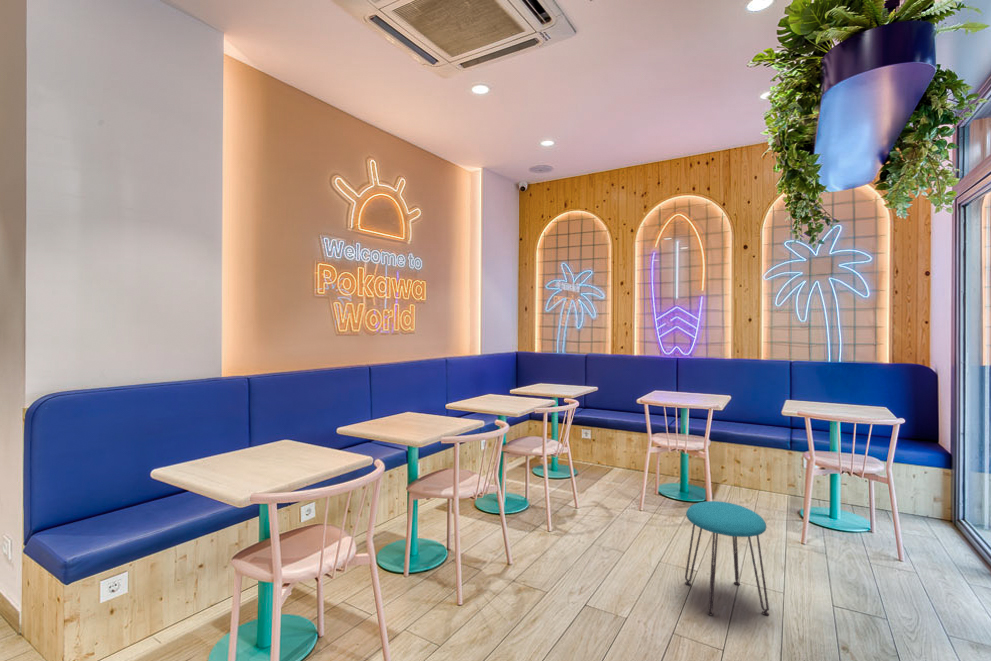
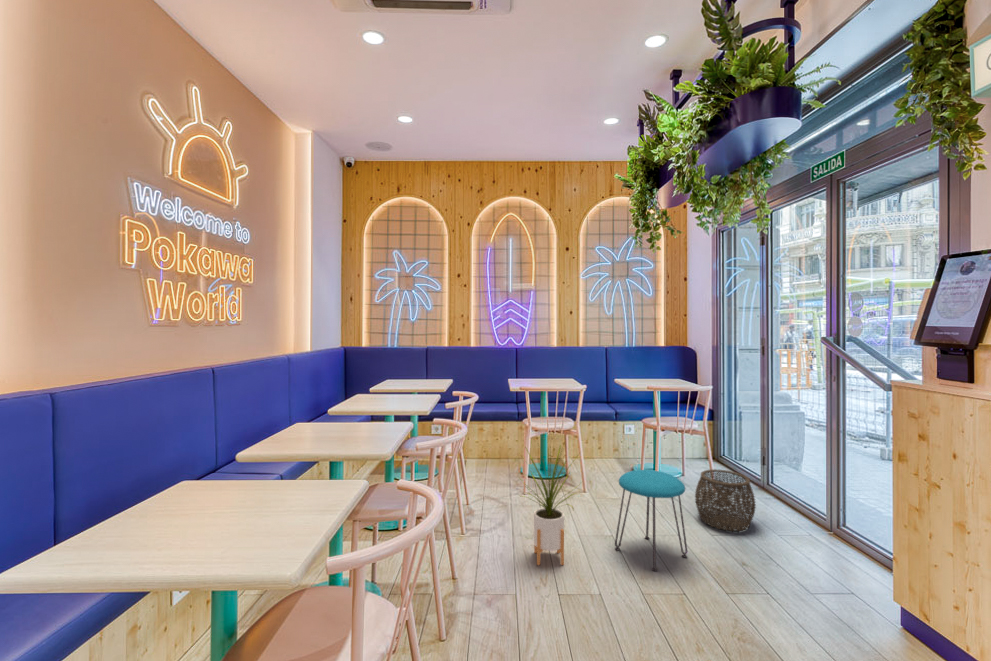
house plant: none [574,448,641,580] -> present [527,446,573,565]
woven basket: none [827,524,919,613] -> present [695,469,756,531]

